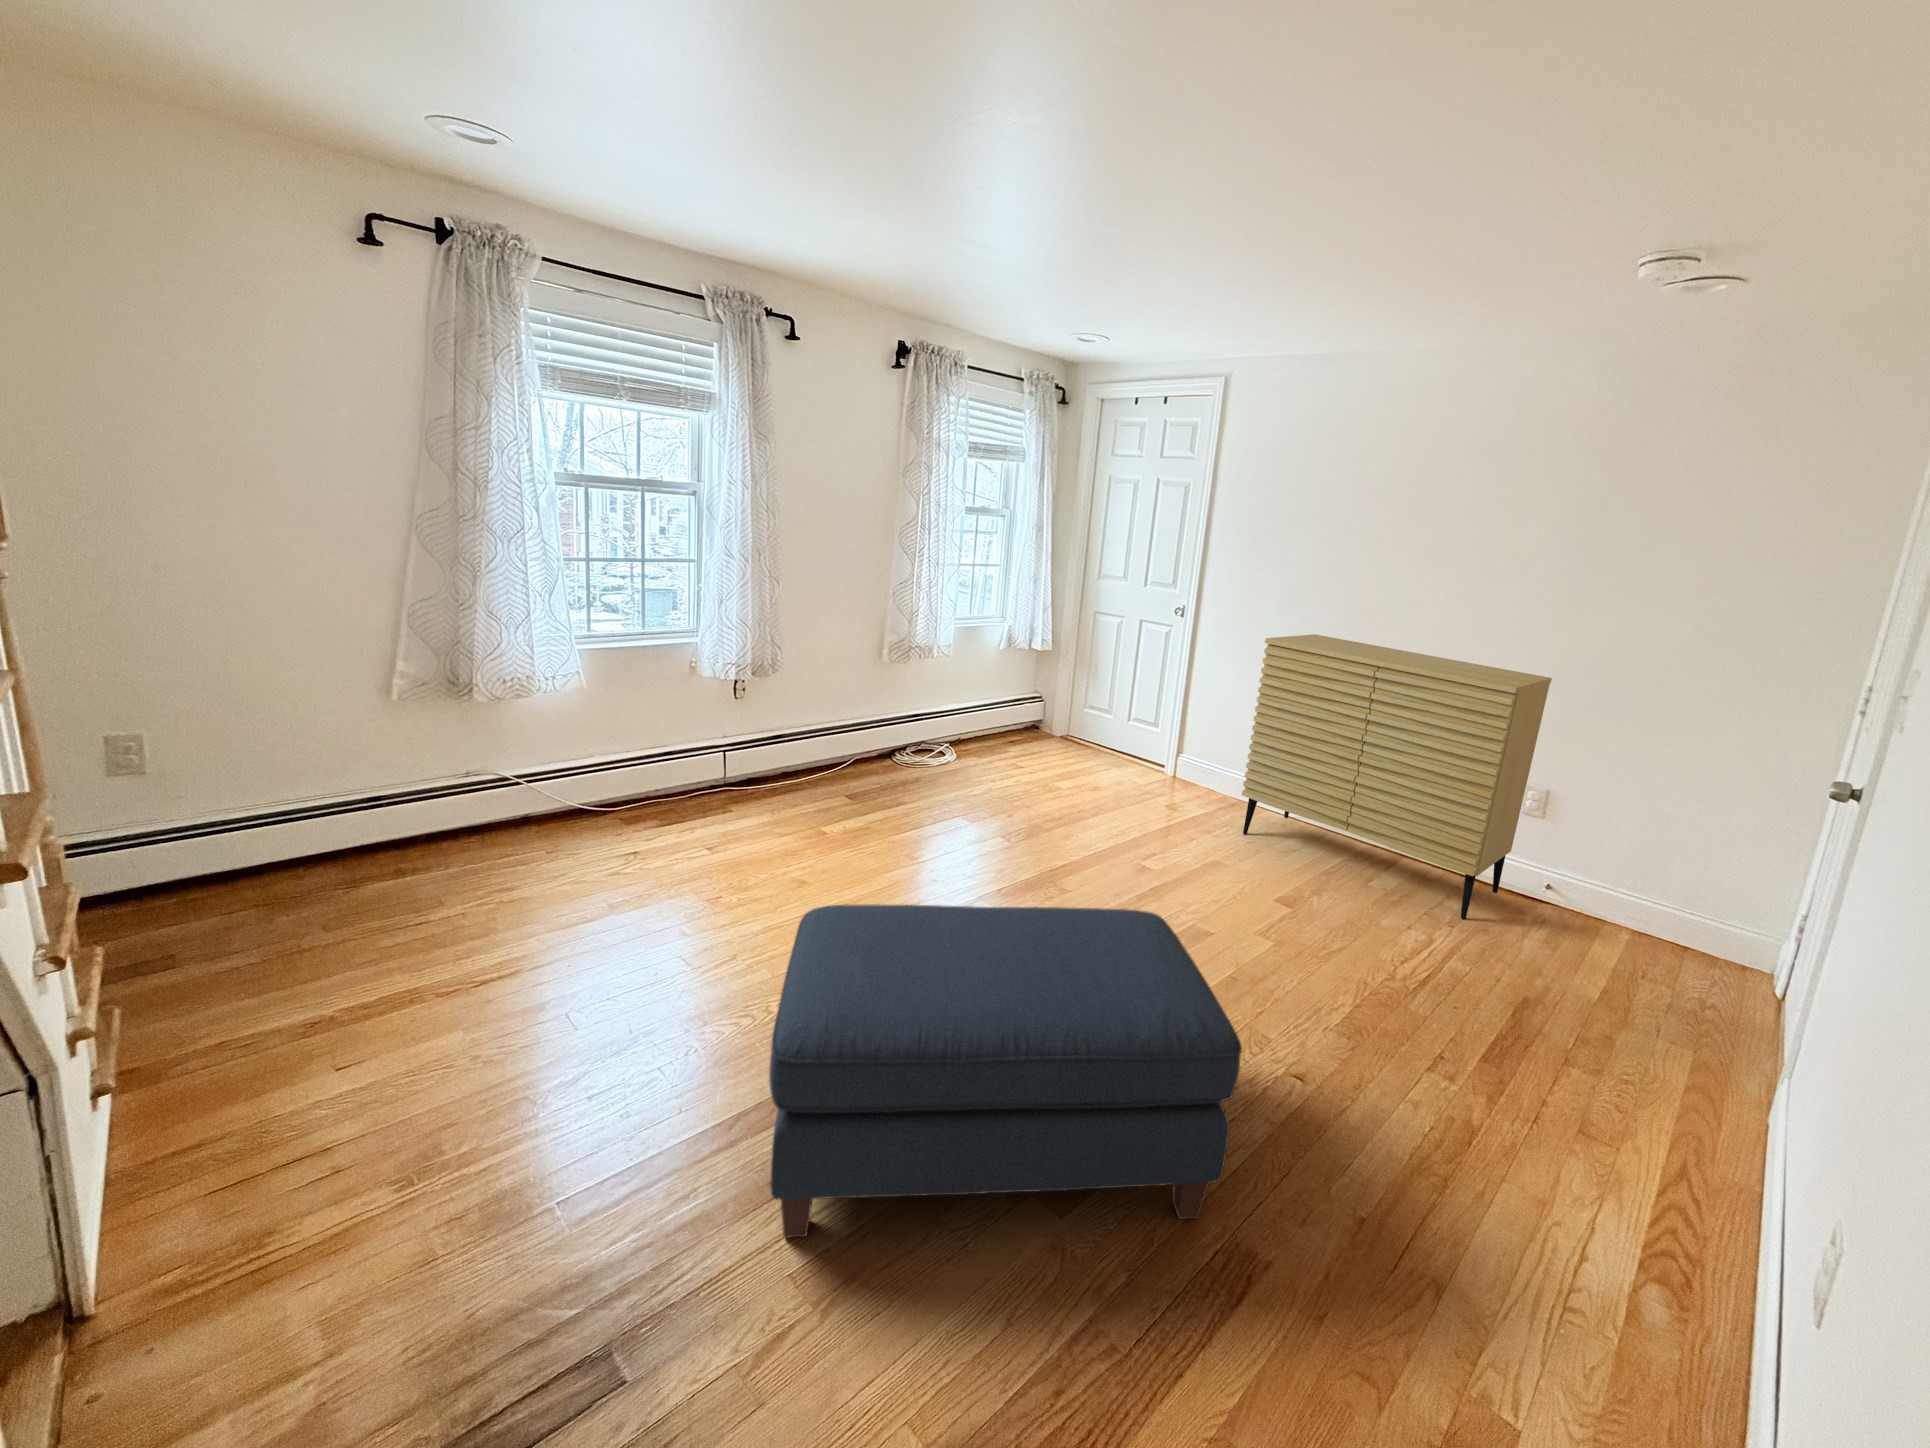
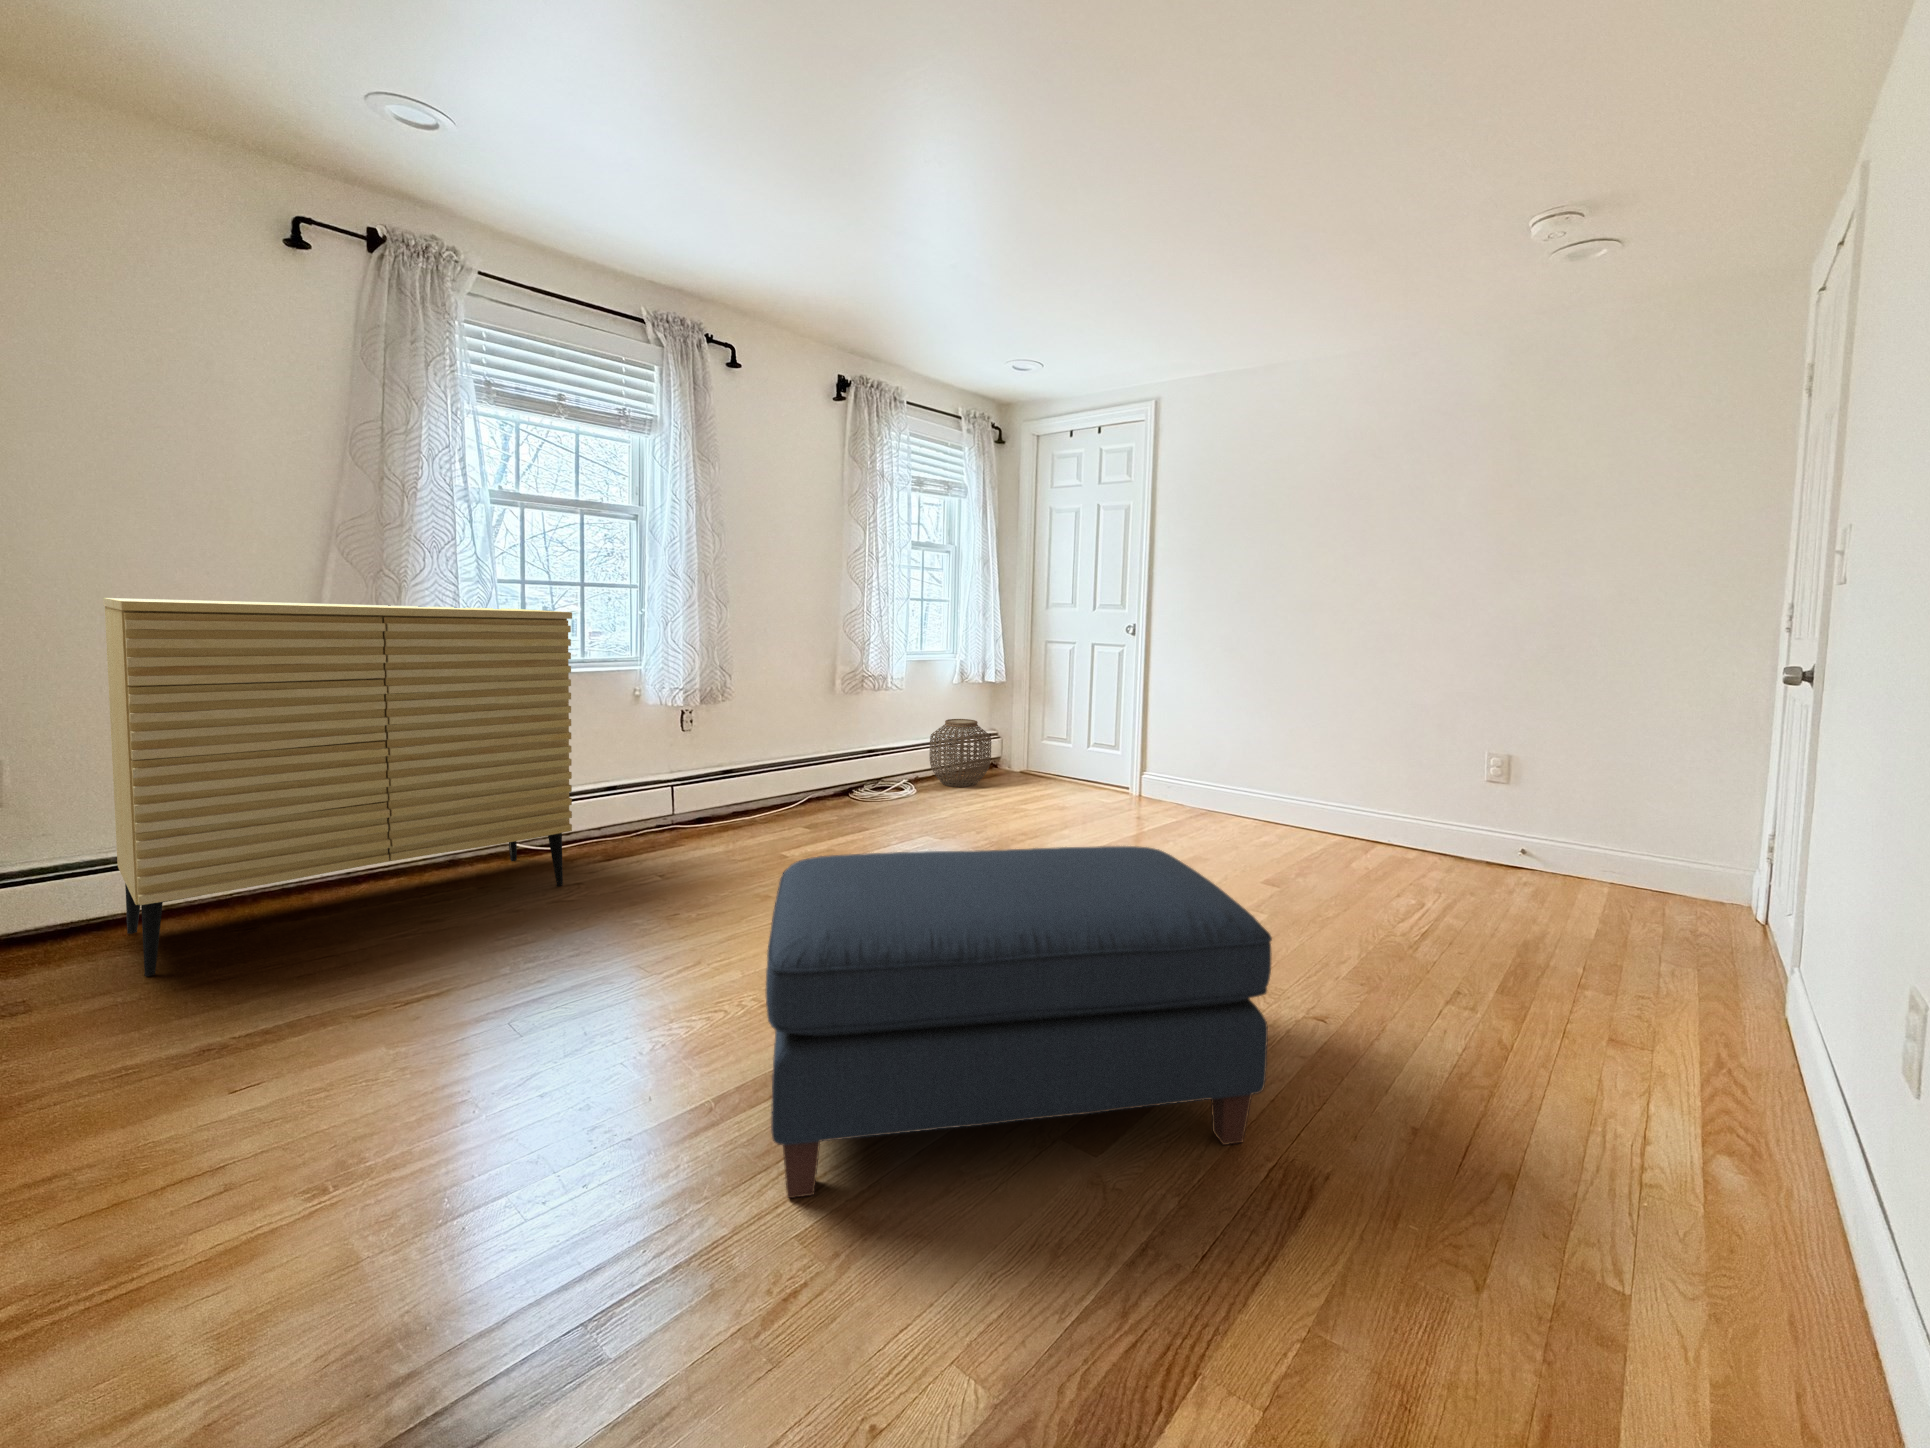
dresser: present [1242,634,1552,919] -> present [103,598,572,976]
woven basket: none [972,685,1033,752] -> present [930,719,991,787]

